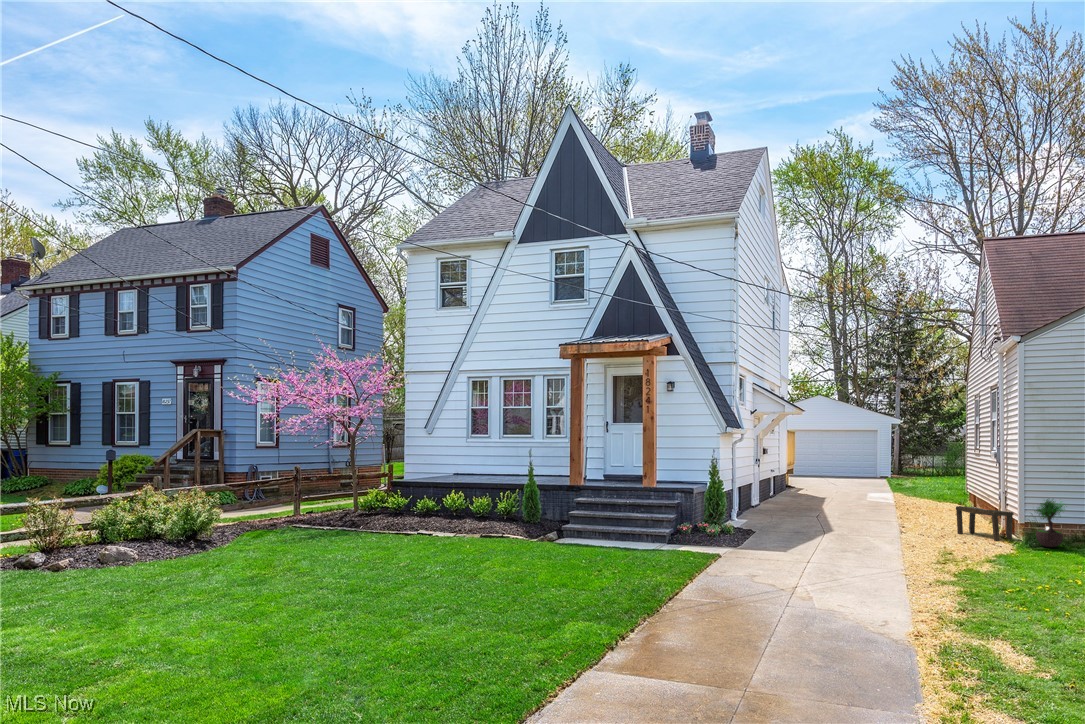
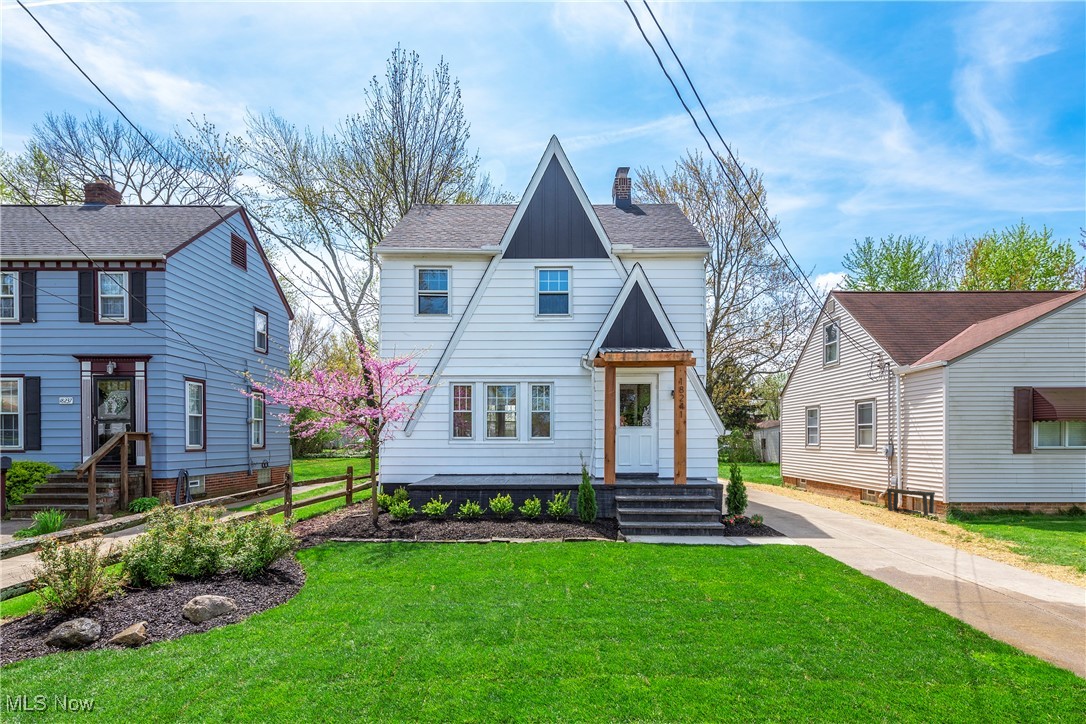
potted tree: present [1034,499,1063,548] -> none [958,478,985,519]

